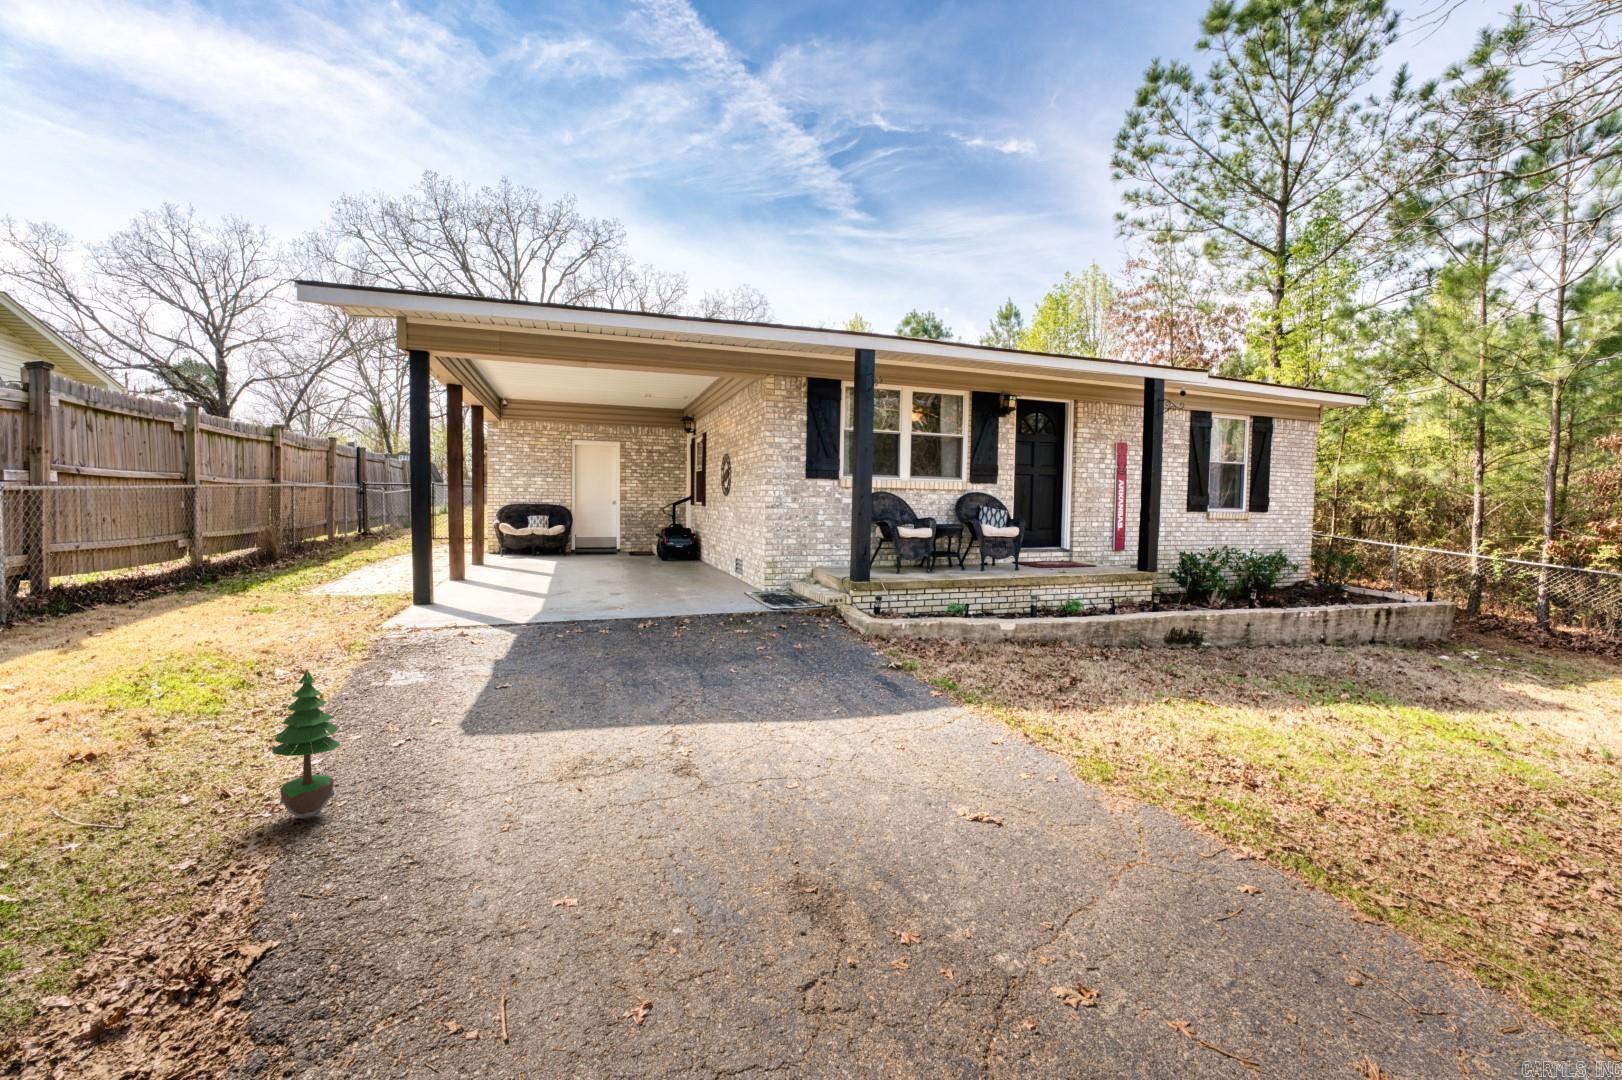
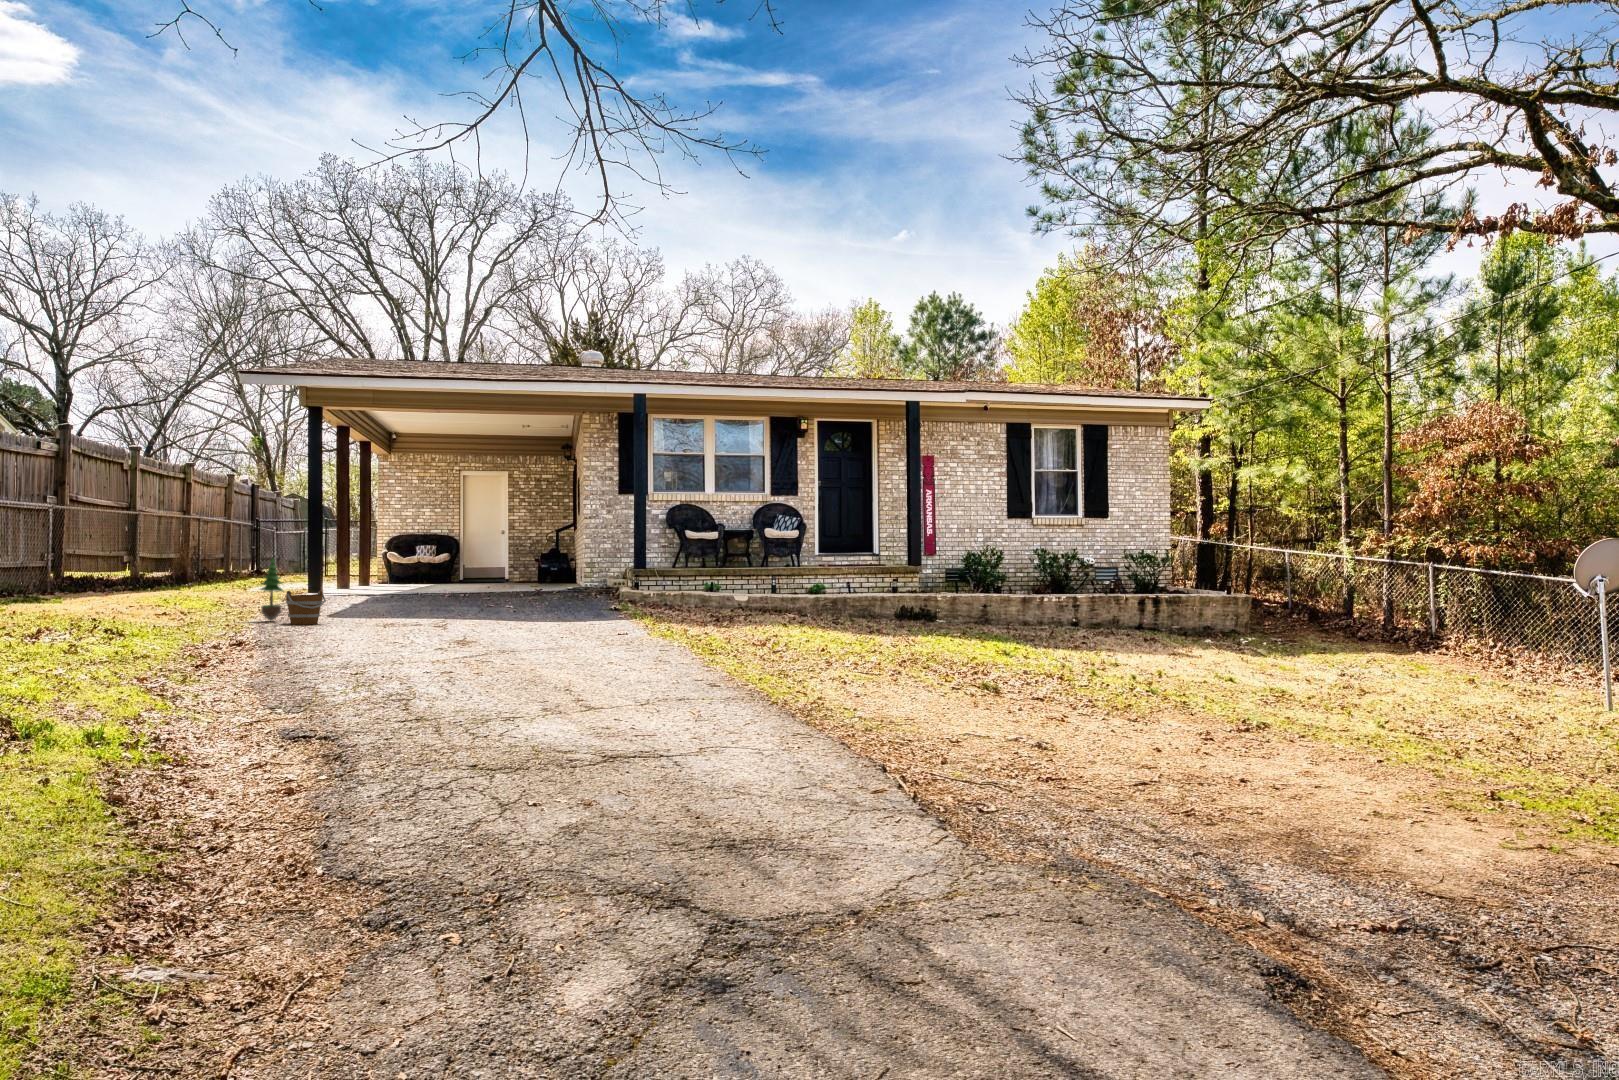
bucket: none [337,756,444,865] -> present [286,590,326,625]

